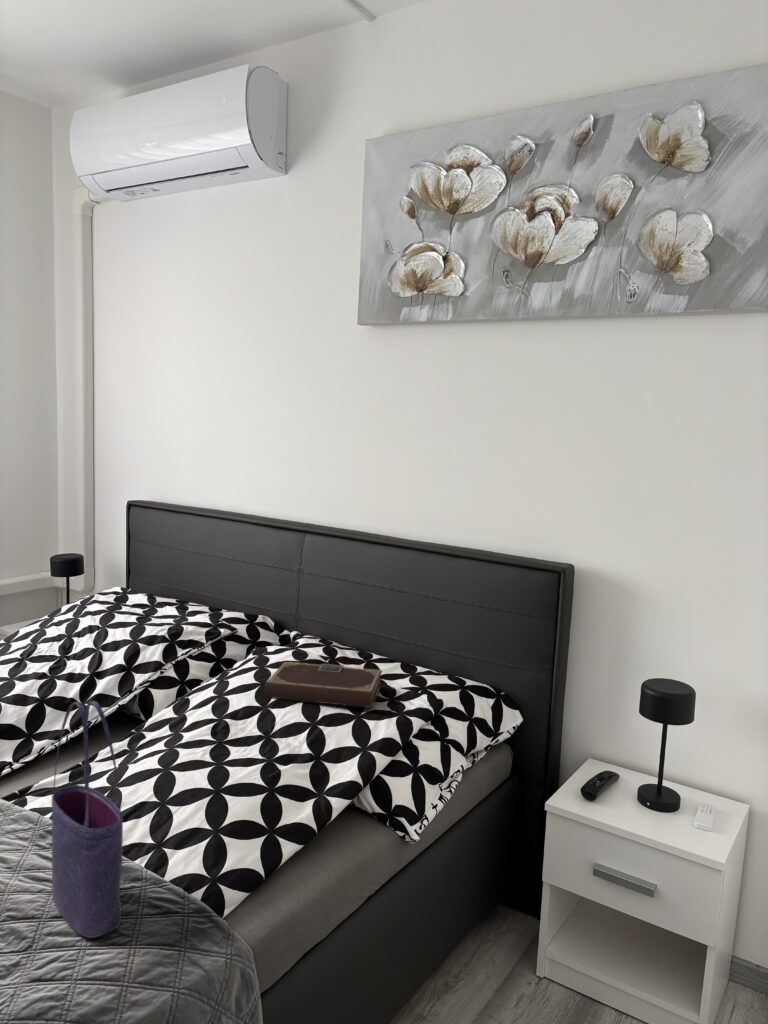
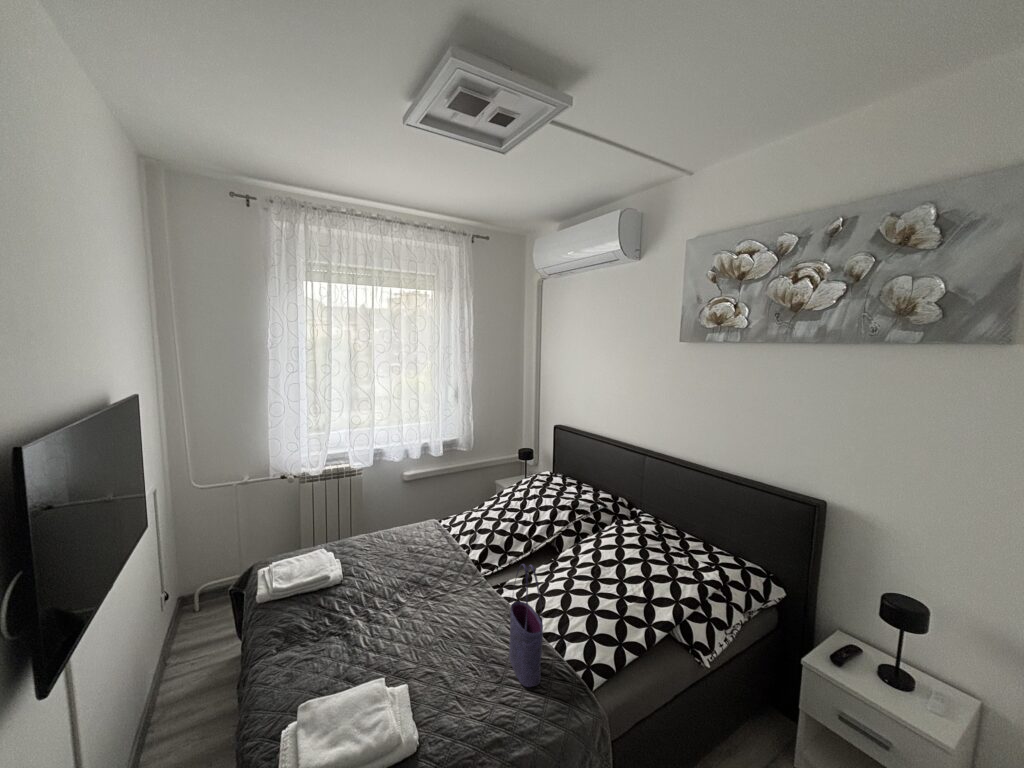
notebook: present [264,662,382,708] -> none [621,535,691,575]

